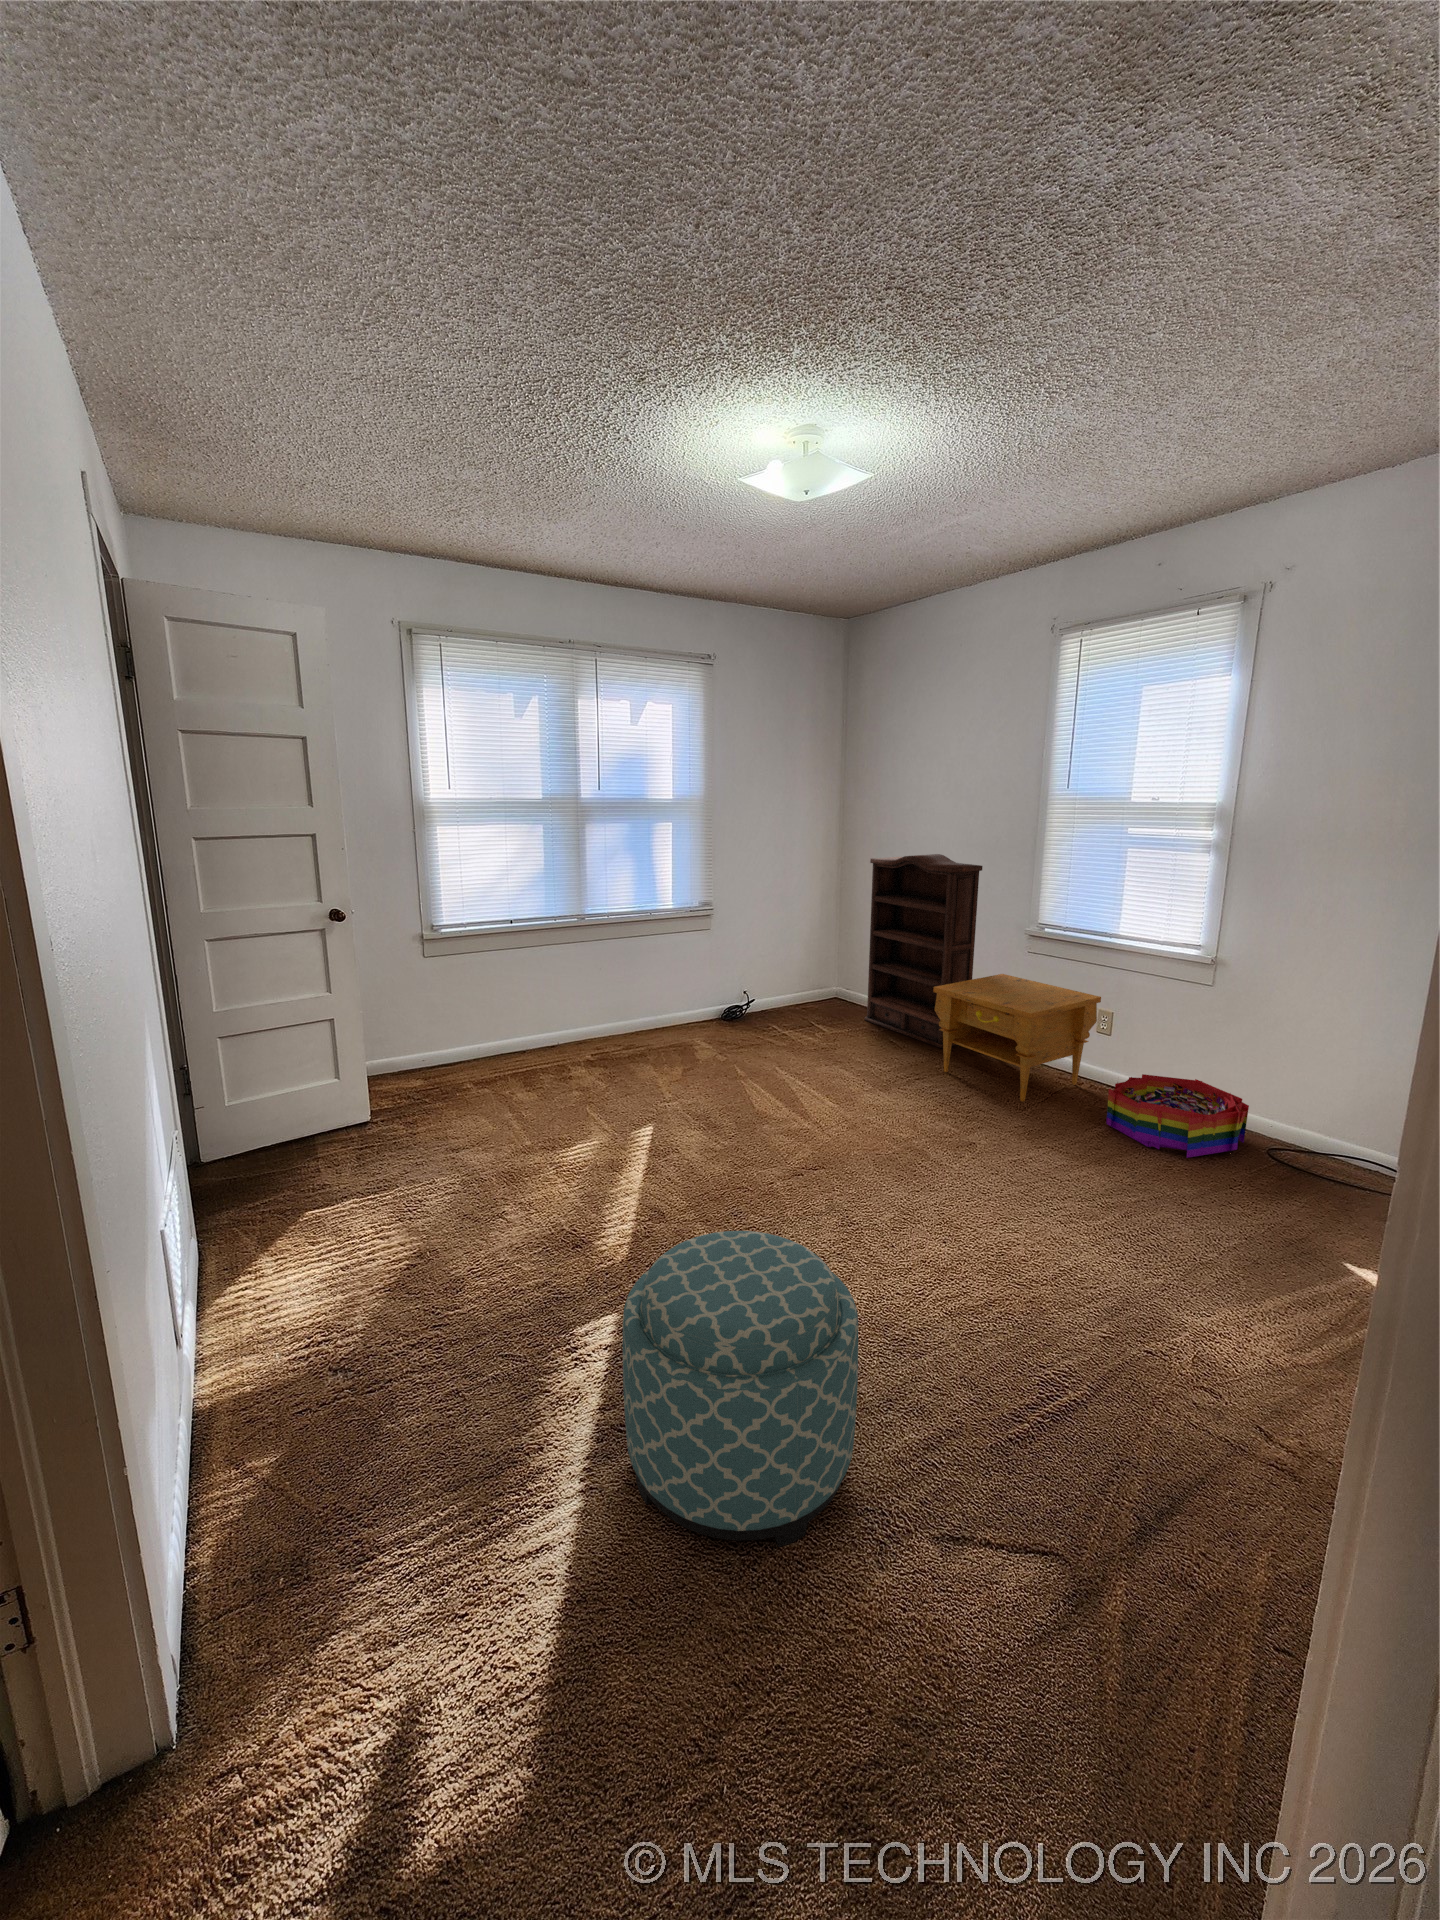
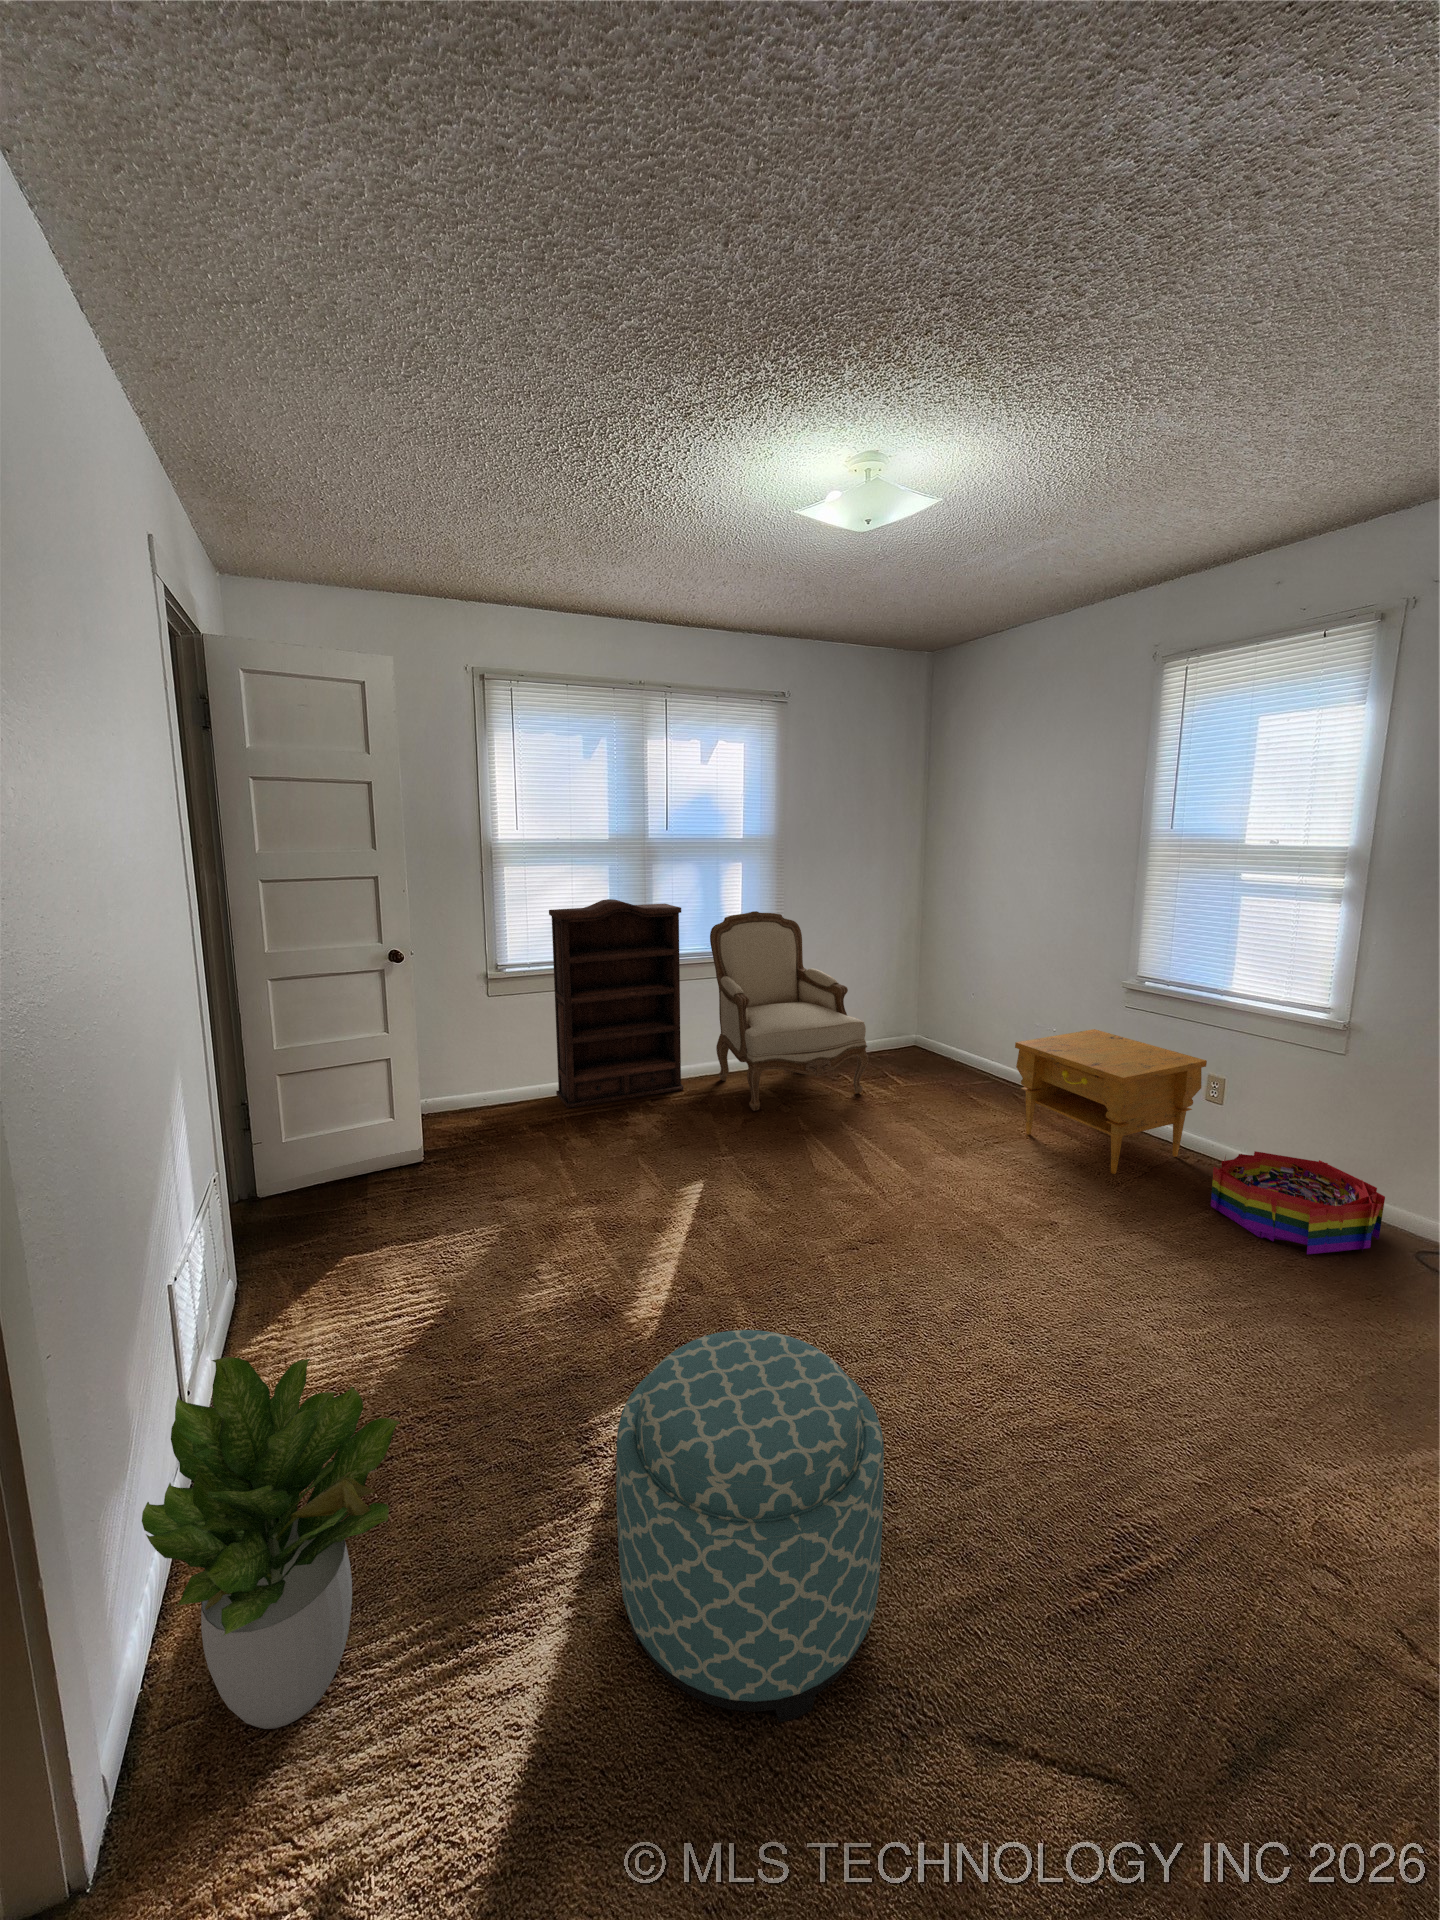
bookshelf: present [865,854,983,1048] -> present [549,899,684,1108]
armchair: none [641,870,797,1062] -> present [710,911,869,1111]
potted plant: none [185,1270,426,1605] -> present [142,1357,400,1729]

